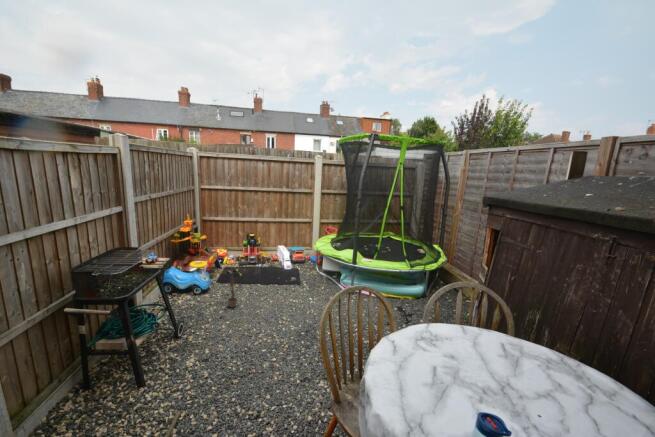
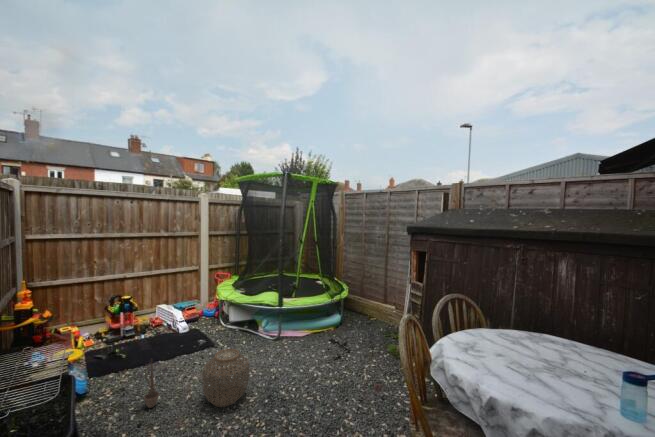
woven basket: none [257,282,292,323] -> present [202,349,249,407]

